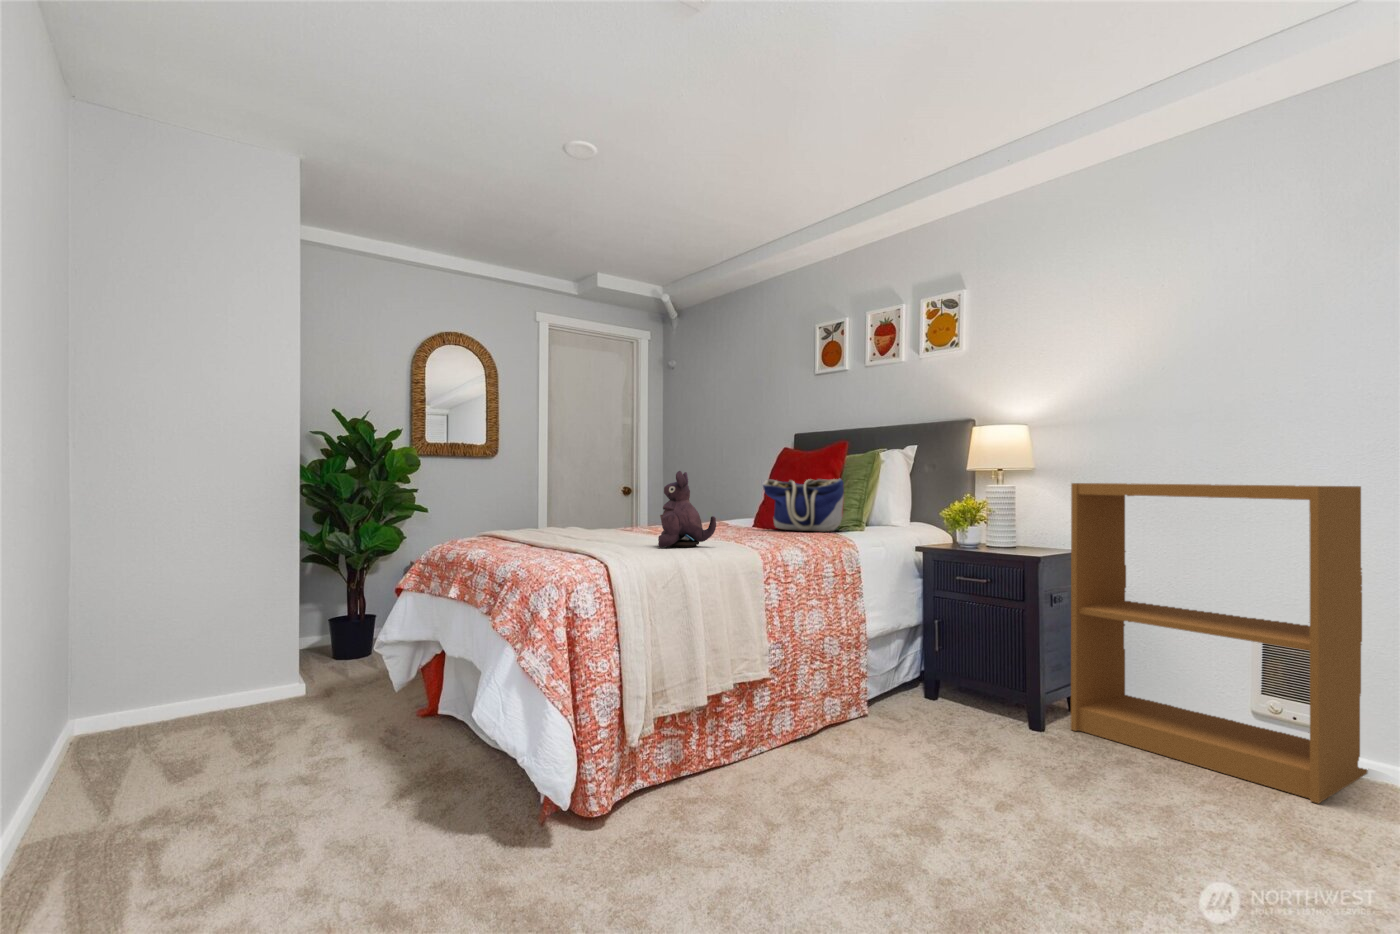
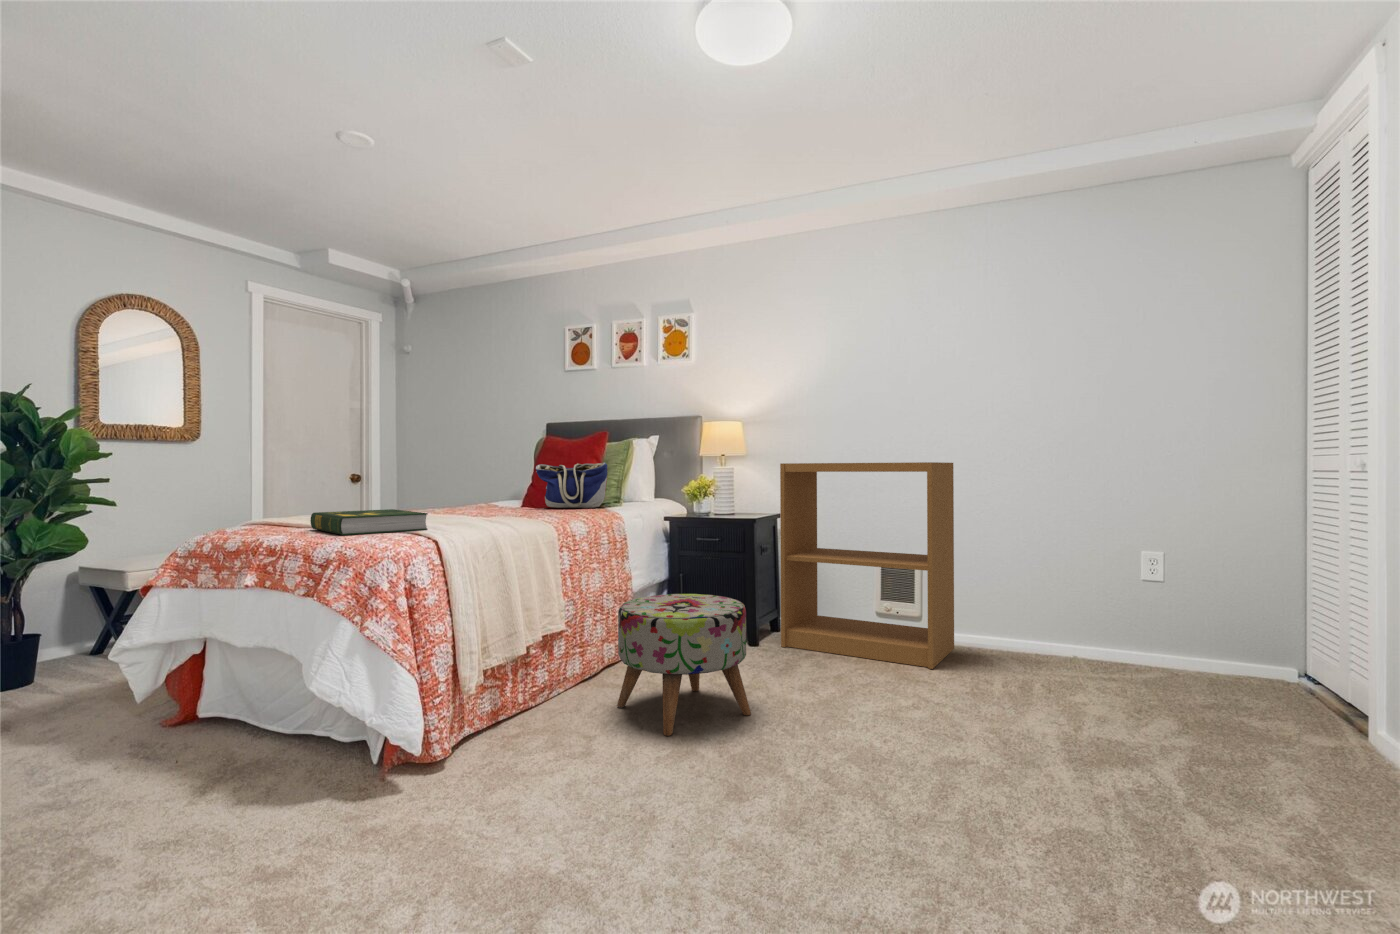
plush toy: present [658,471,716,547] -> none [465,456,519,524]
book: none [507,527,608,554] -> present [310,509,428,535]
ottoman: none [820,648,996,837] -> present [617,594,751,736]

